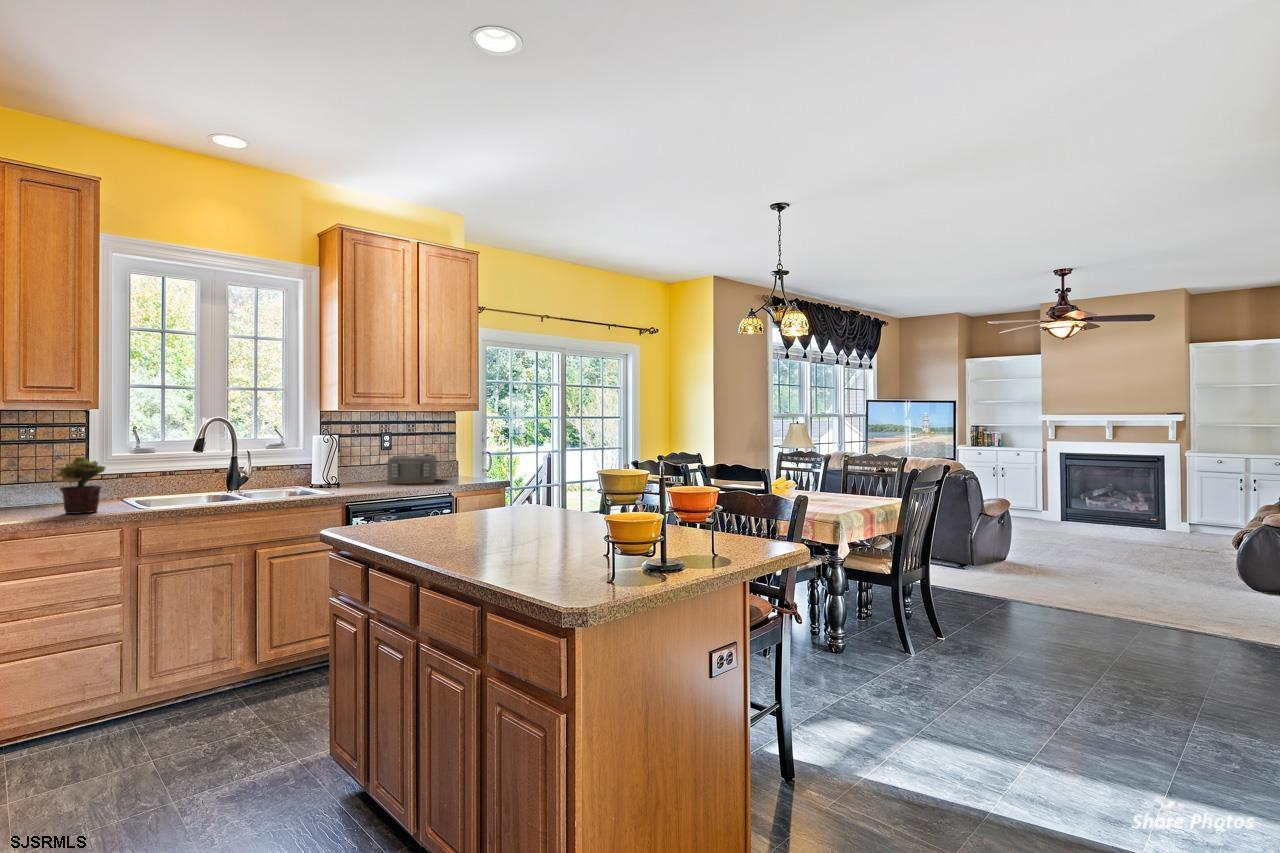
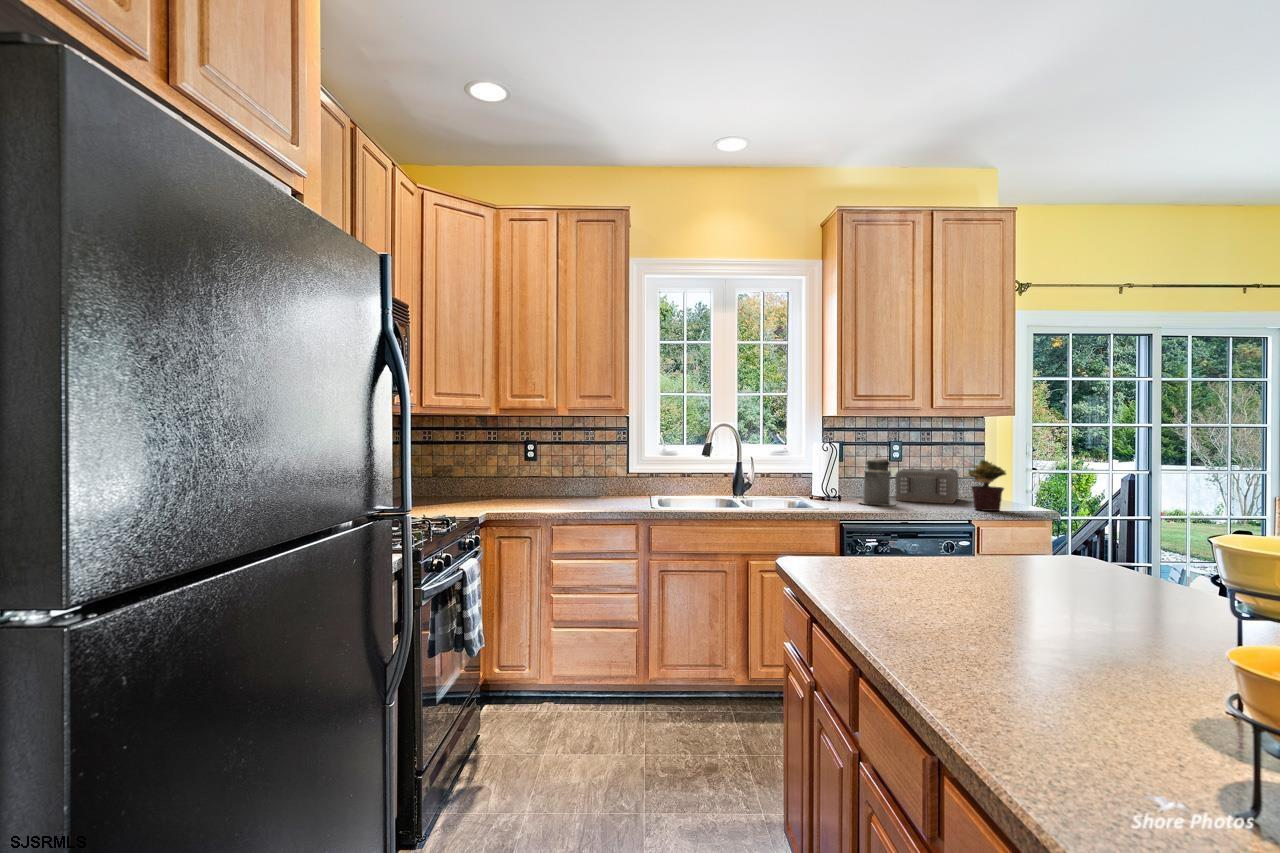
canister: none [356,444,390,489] -> present [859,454,896,506]
potted plant: present [52,457,106,514] -> present [963,460,1006,511]

